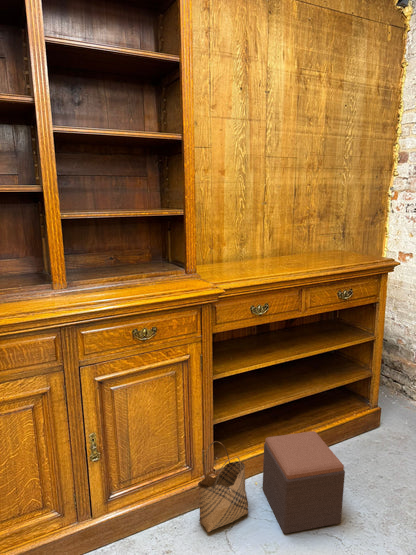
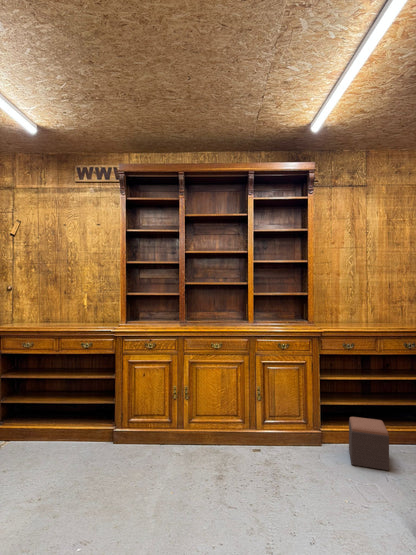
woven basket: present [198,441,248,532] -> none [306,409,335,453]

